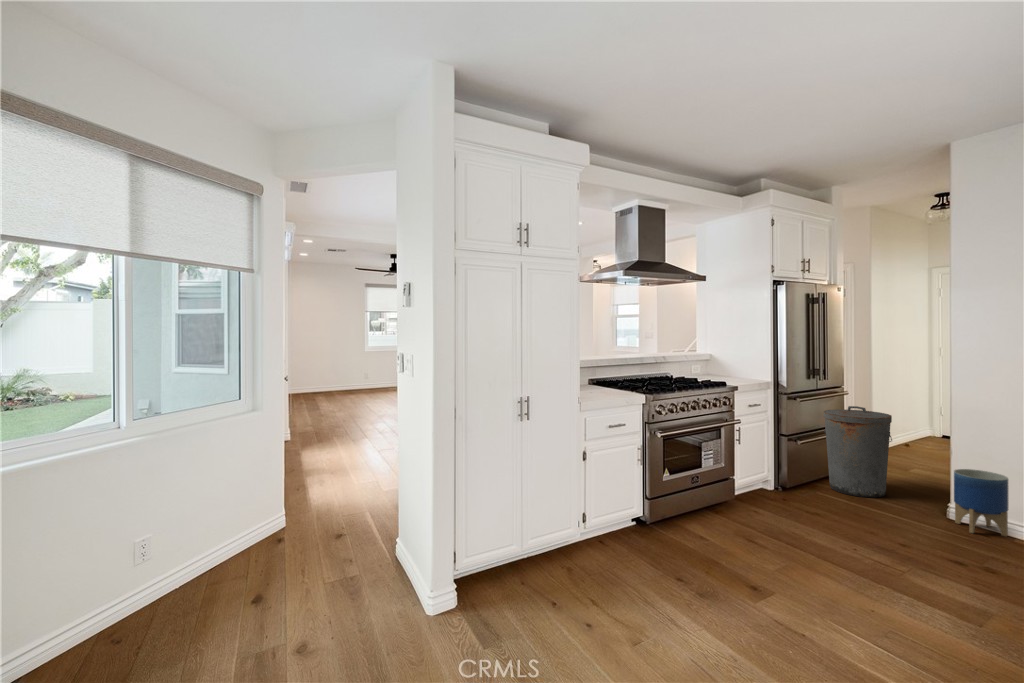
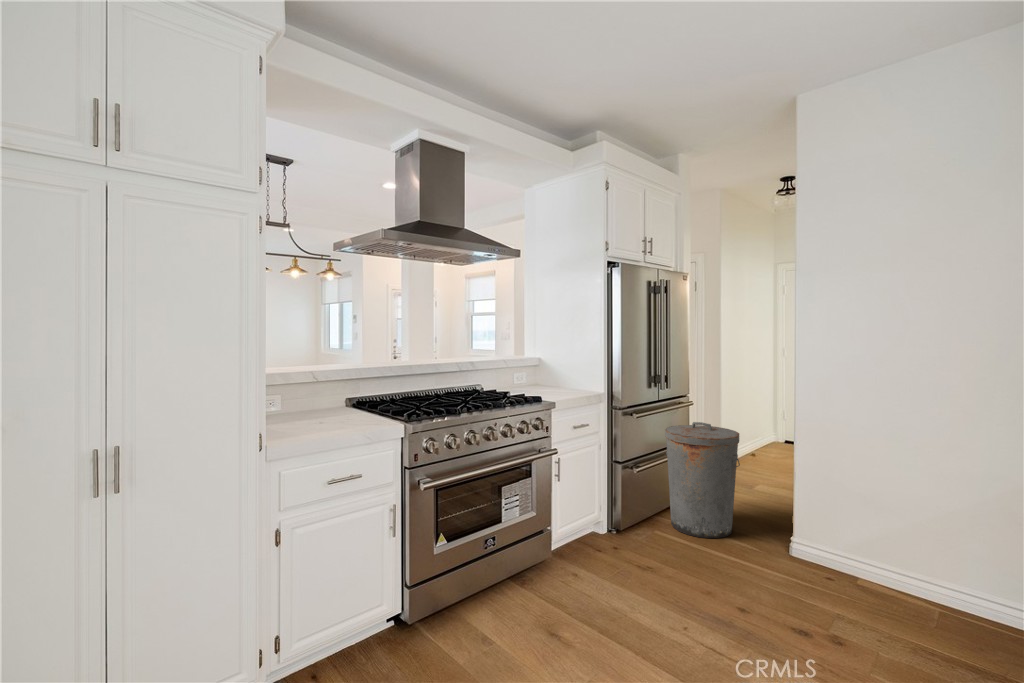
planter: present [954,469,1009,536] -> none [809,505,869,594]

